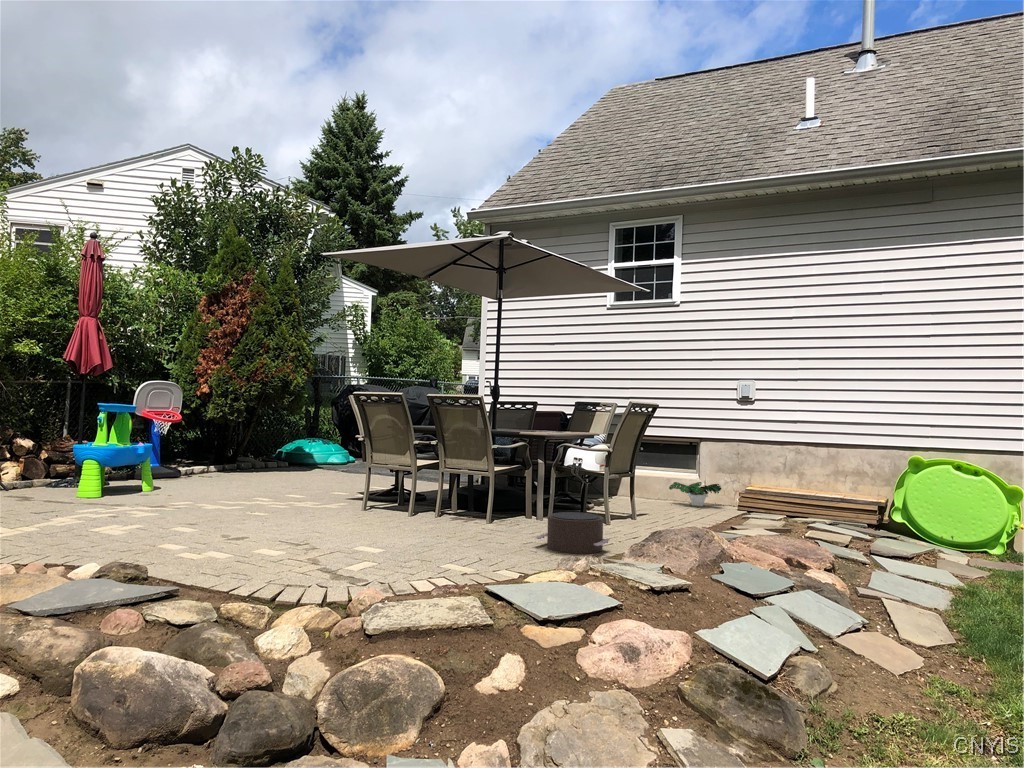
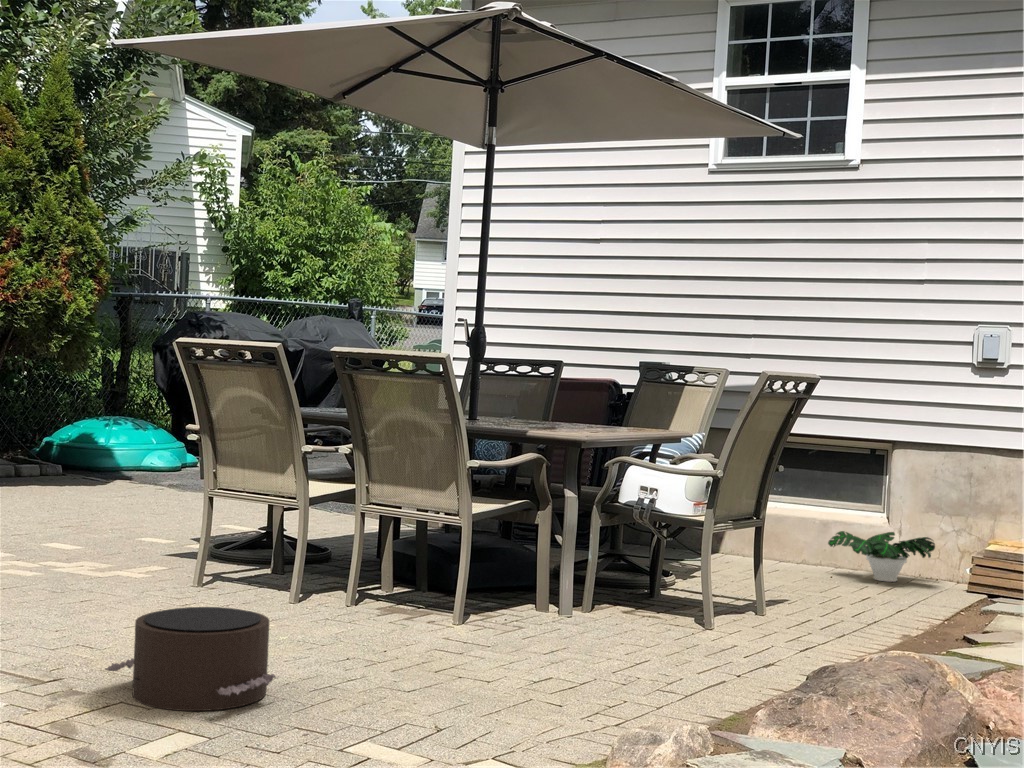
pouf: present [536,512,609,554] -> present [105,607,278,711]

